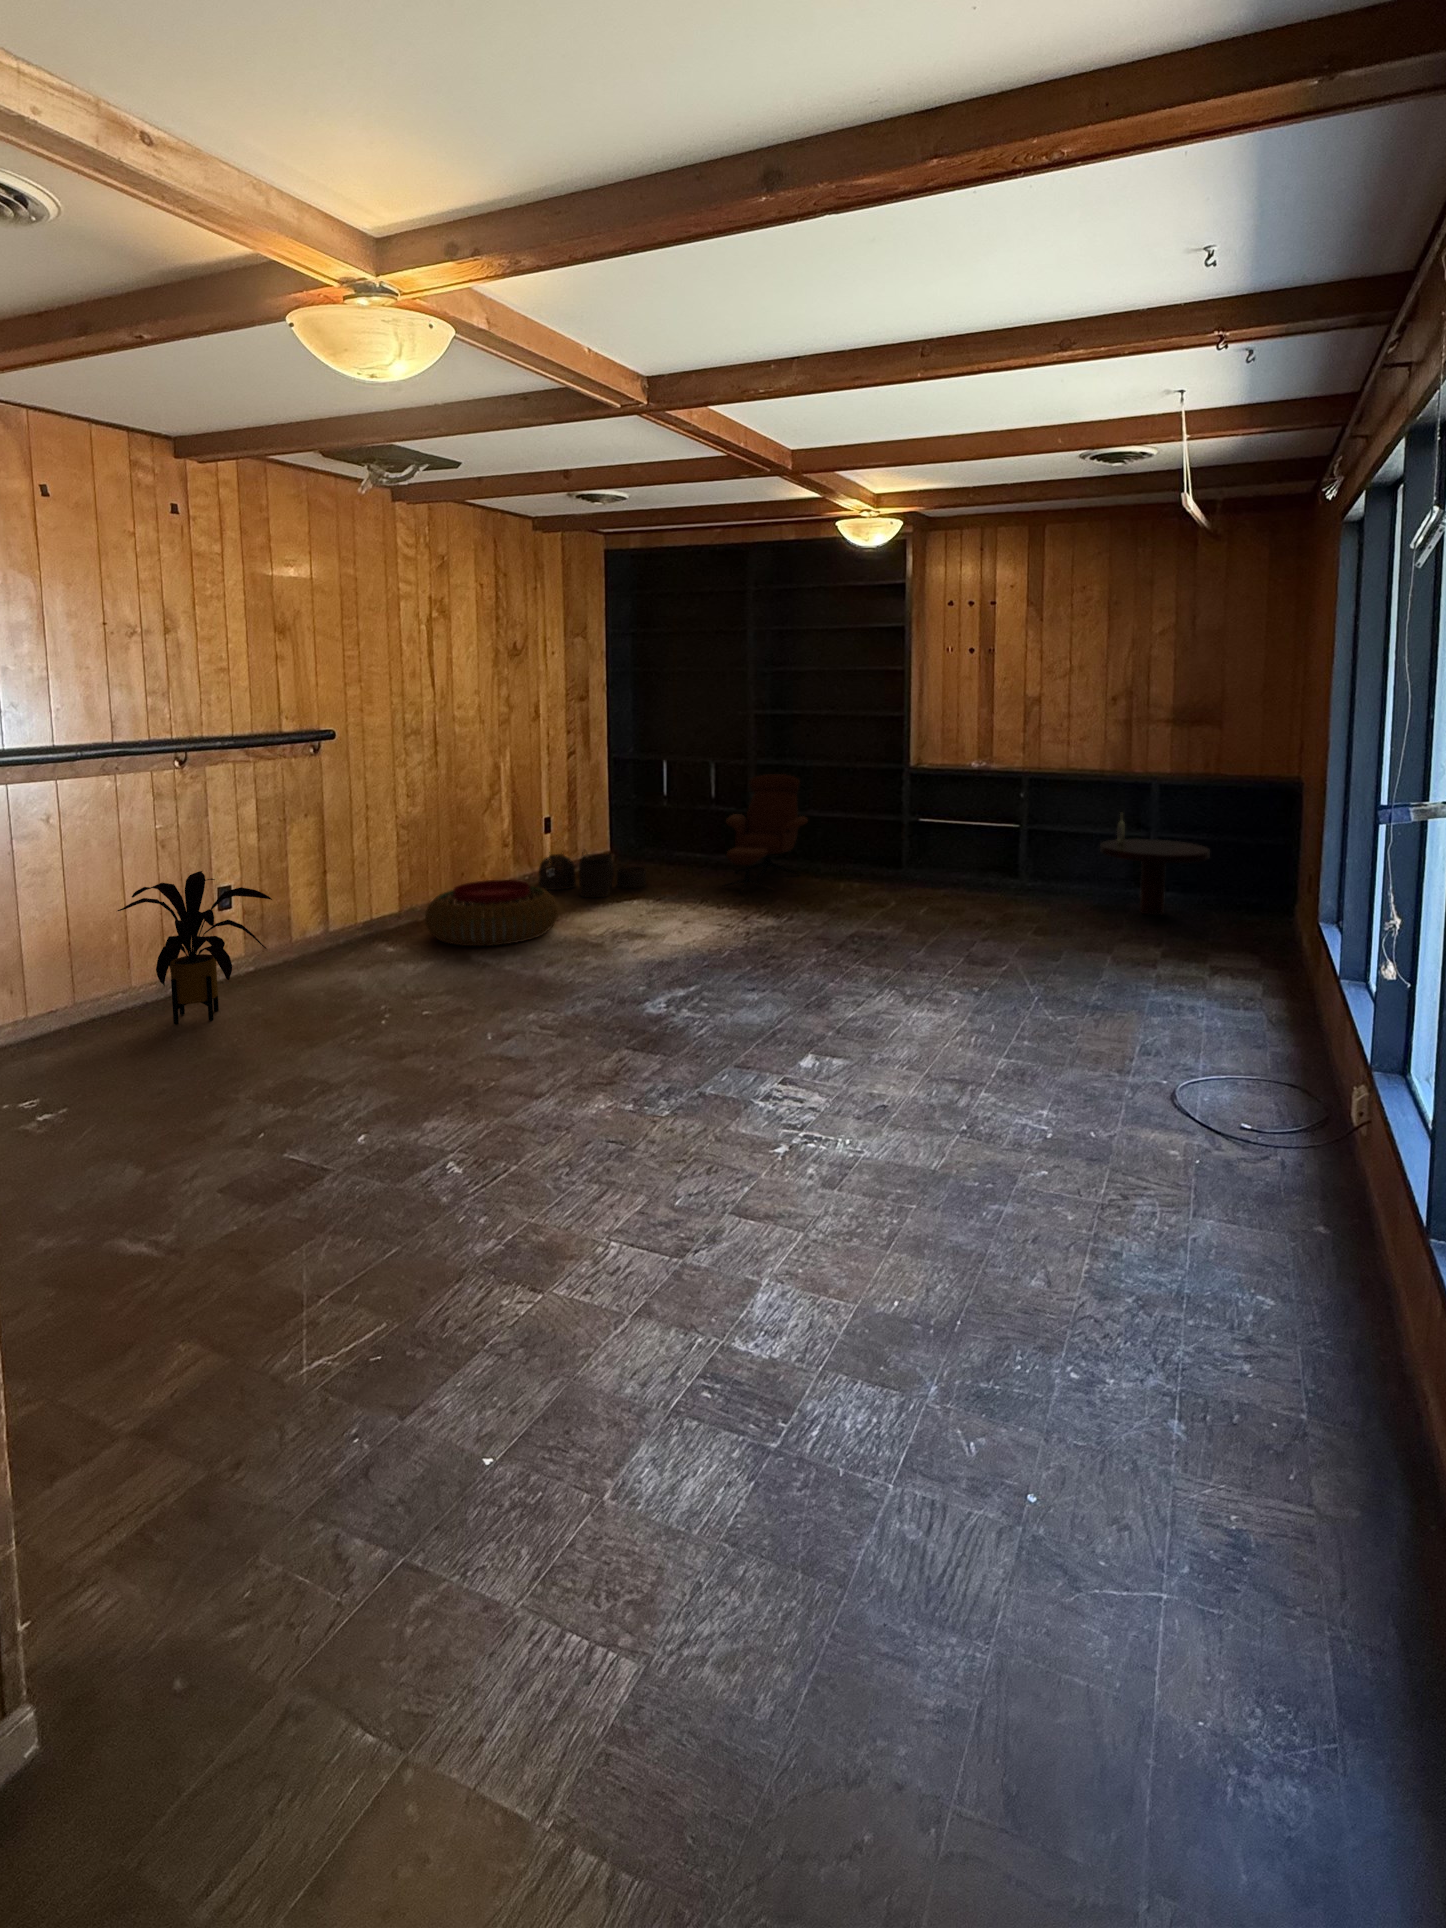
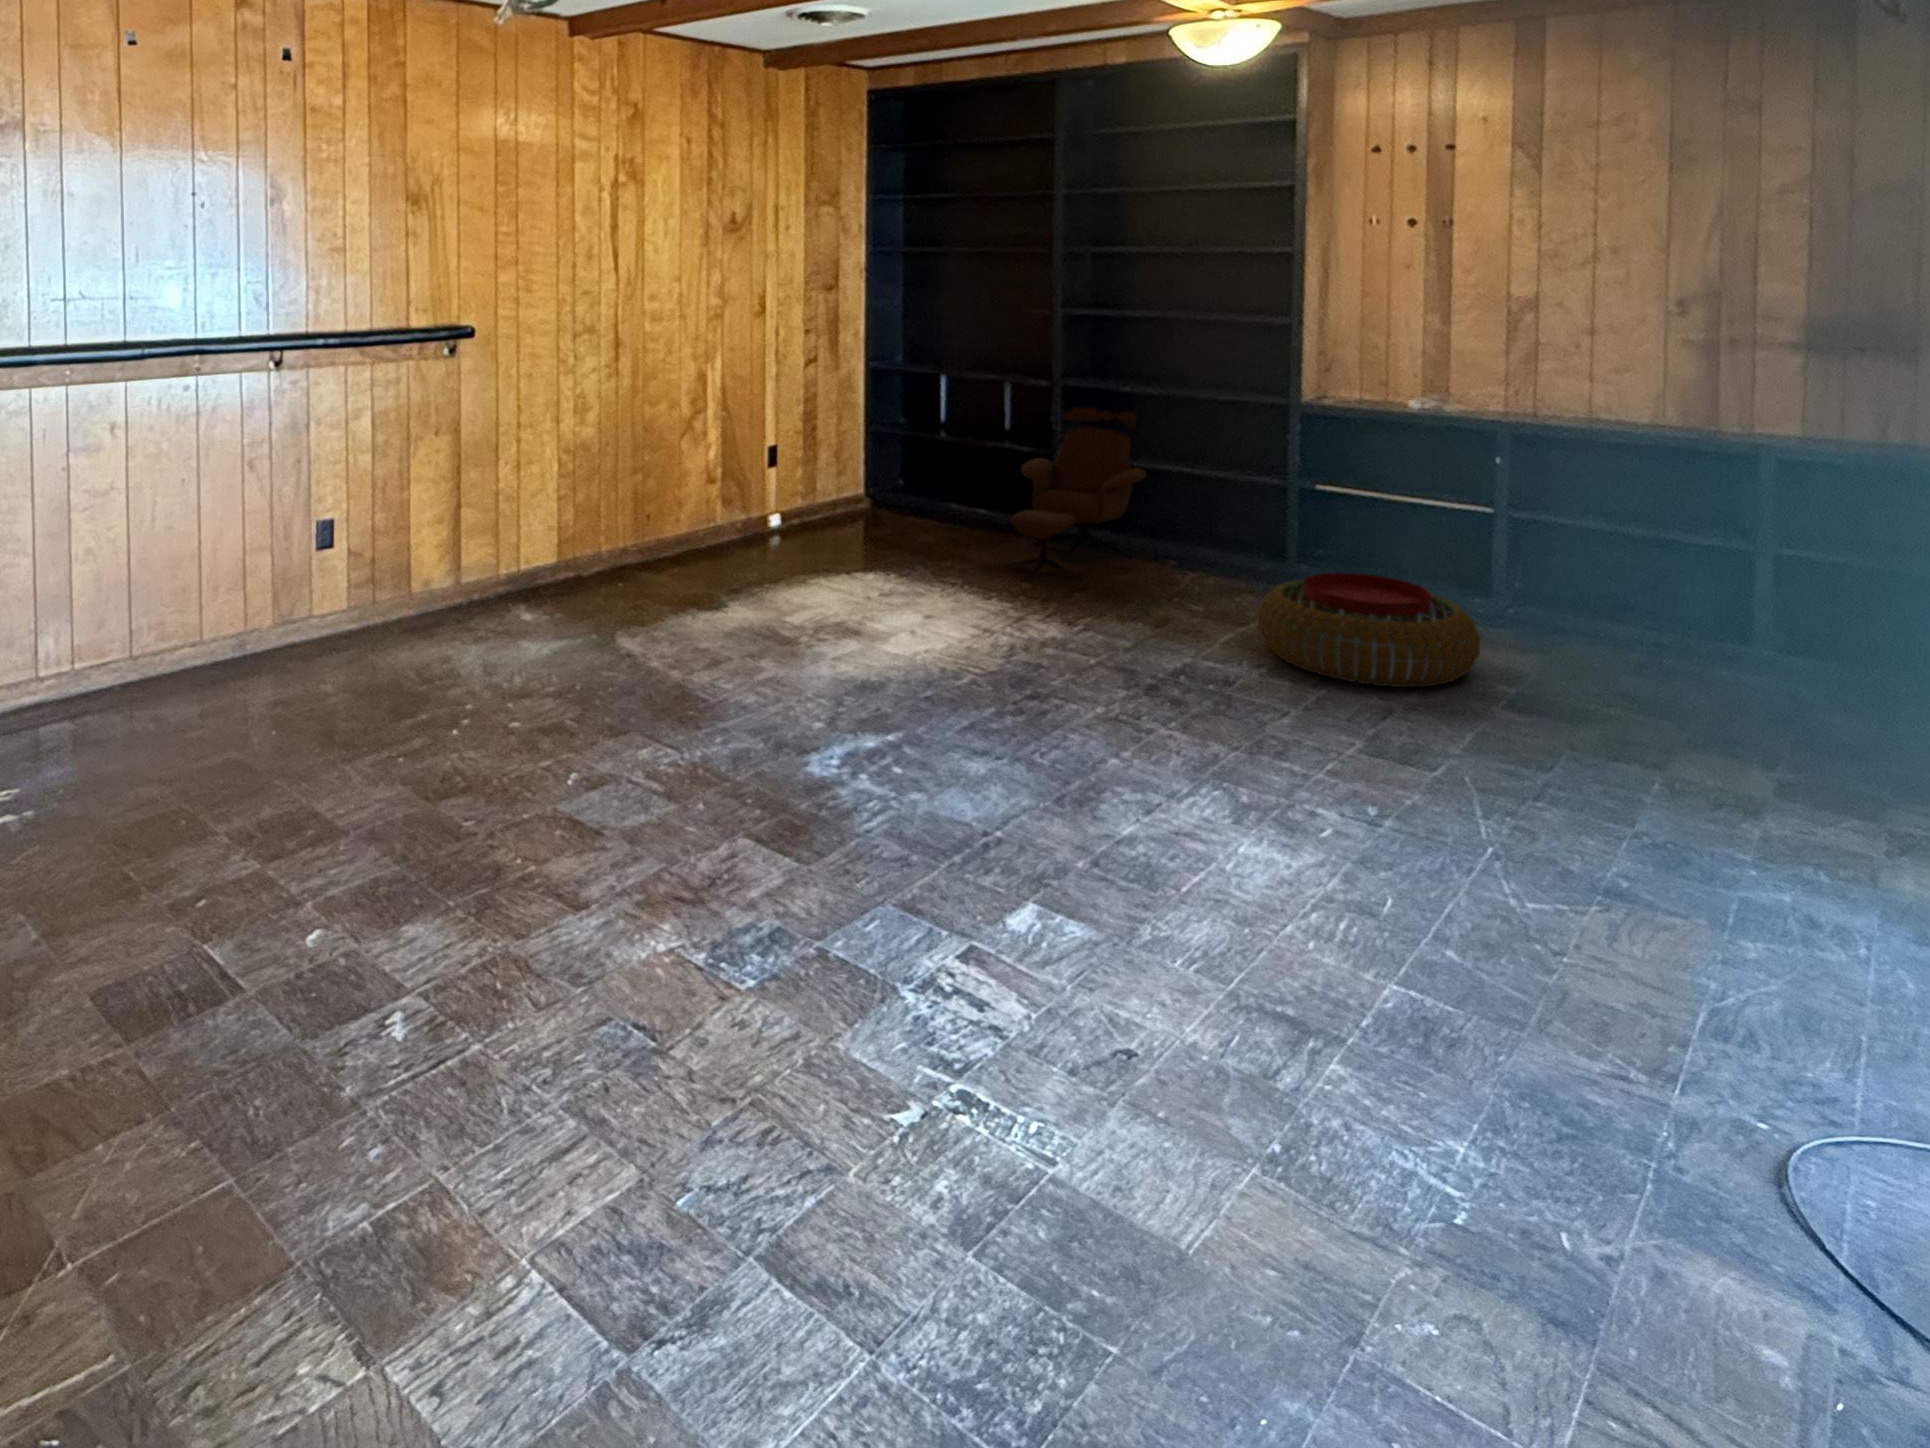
coffee table: present [1100,813,1210,915] -> none [1653,504,1891,698]
woven basket: present [538,852,646,897] -> none [754,495,901,566]
house plant: present [118,871,272,1025] -> none [155,503,337,704]
pouf: present [425,880,558,946] -> present [1257,573,1480,687]

